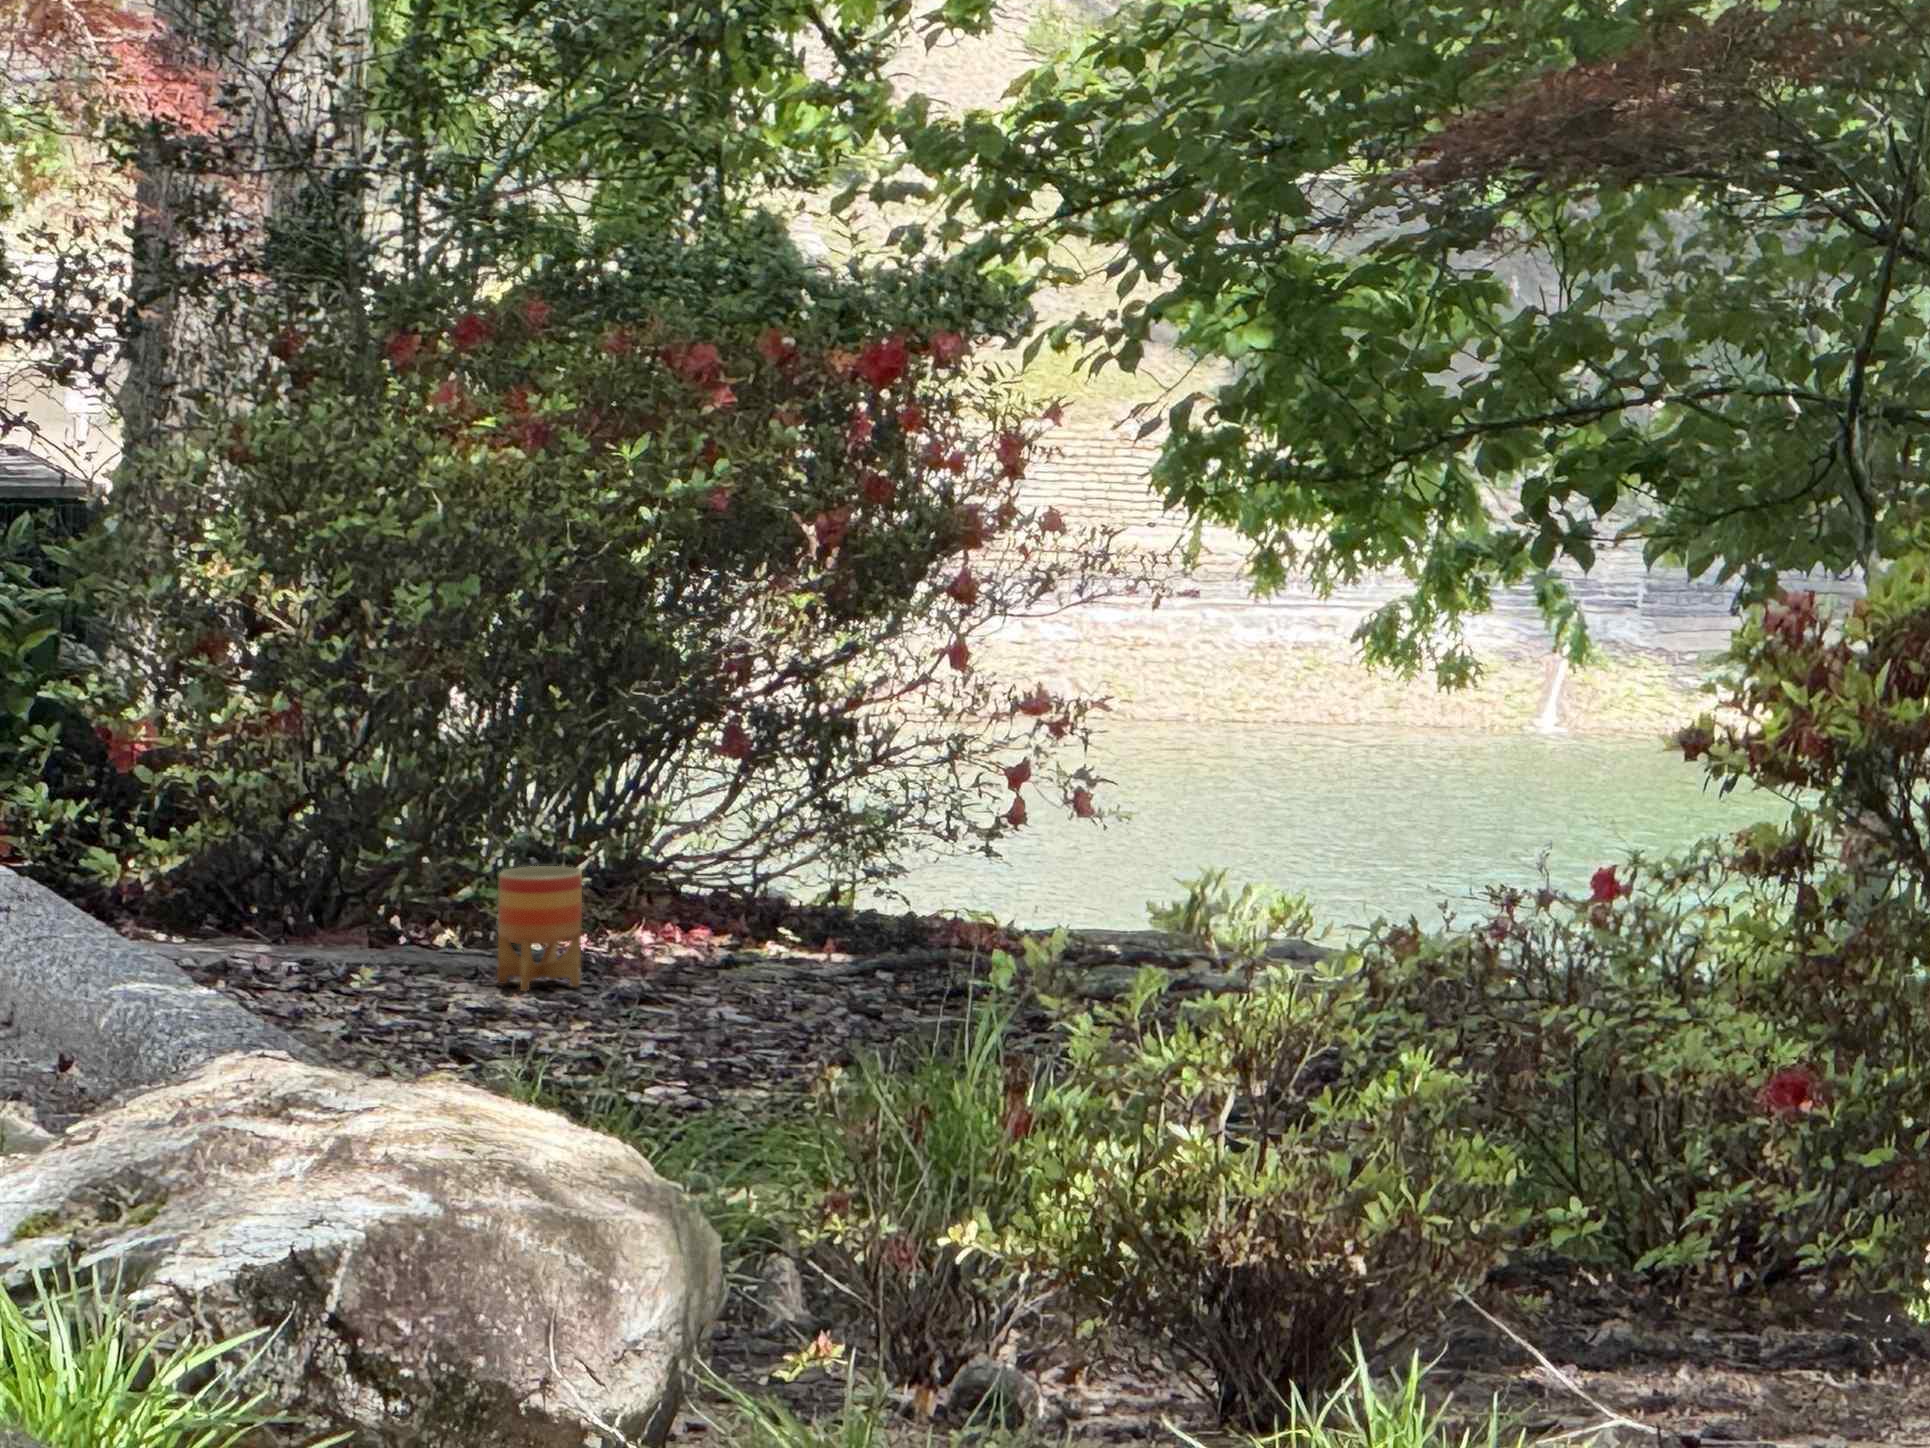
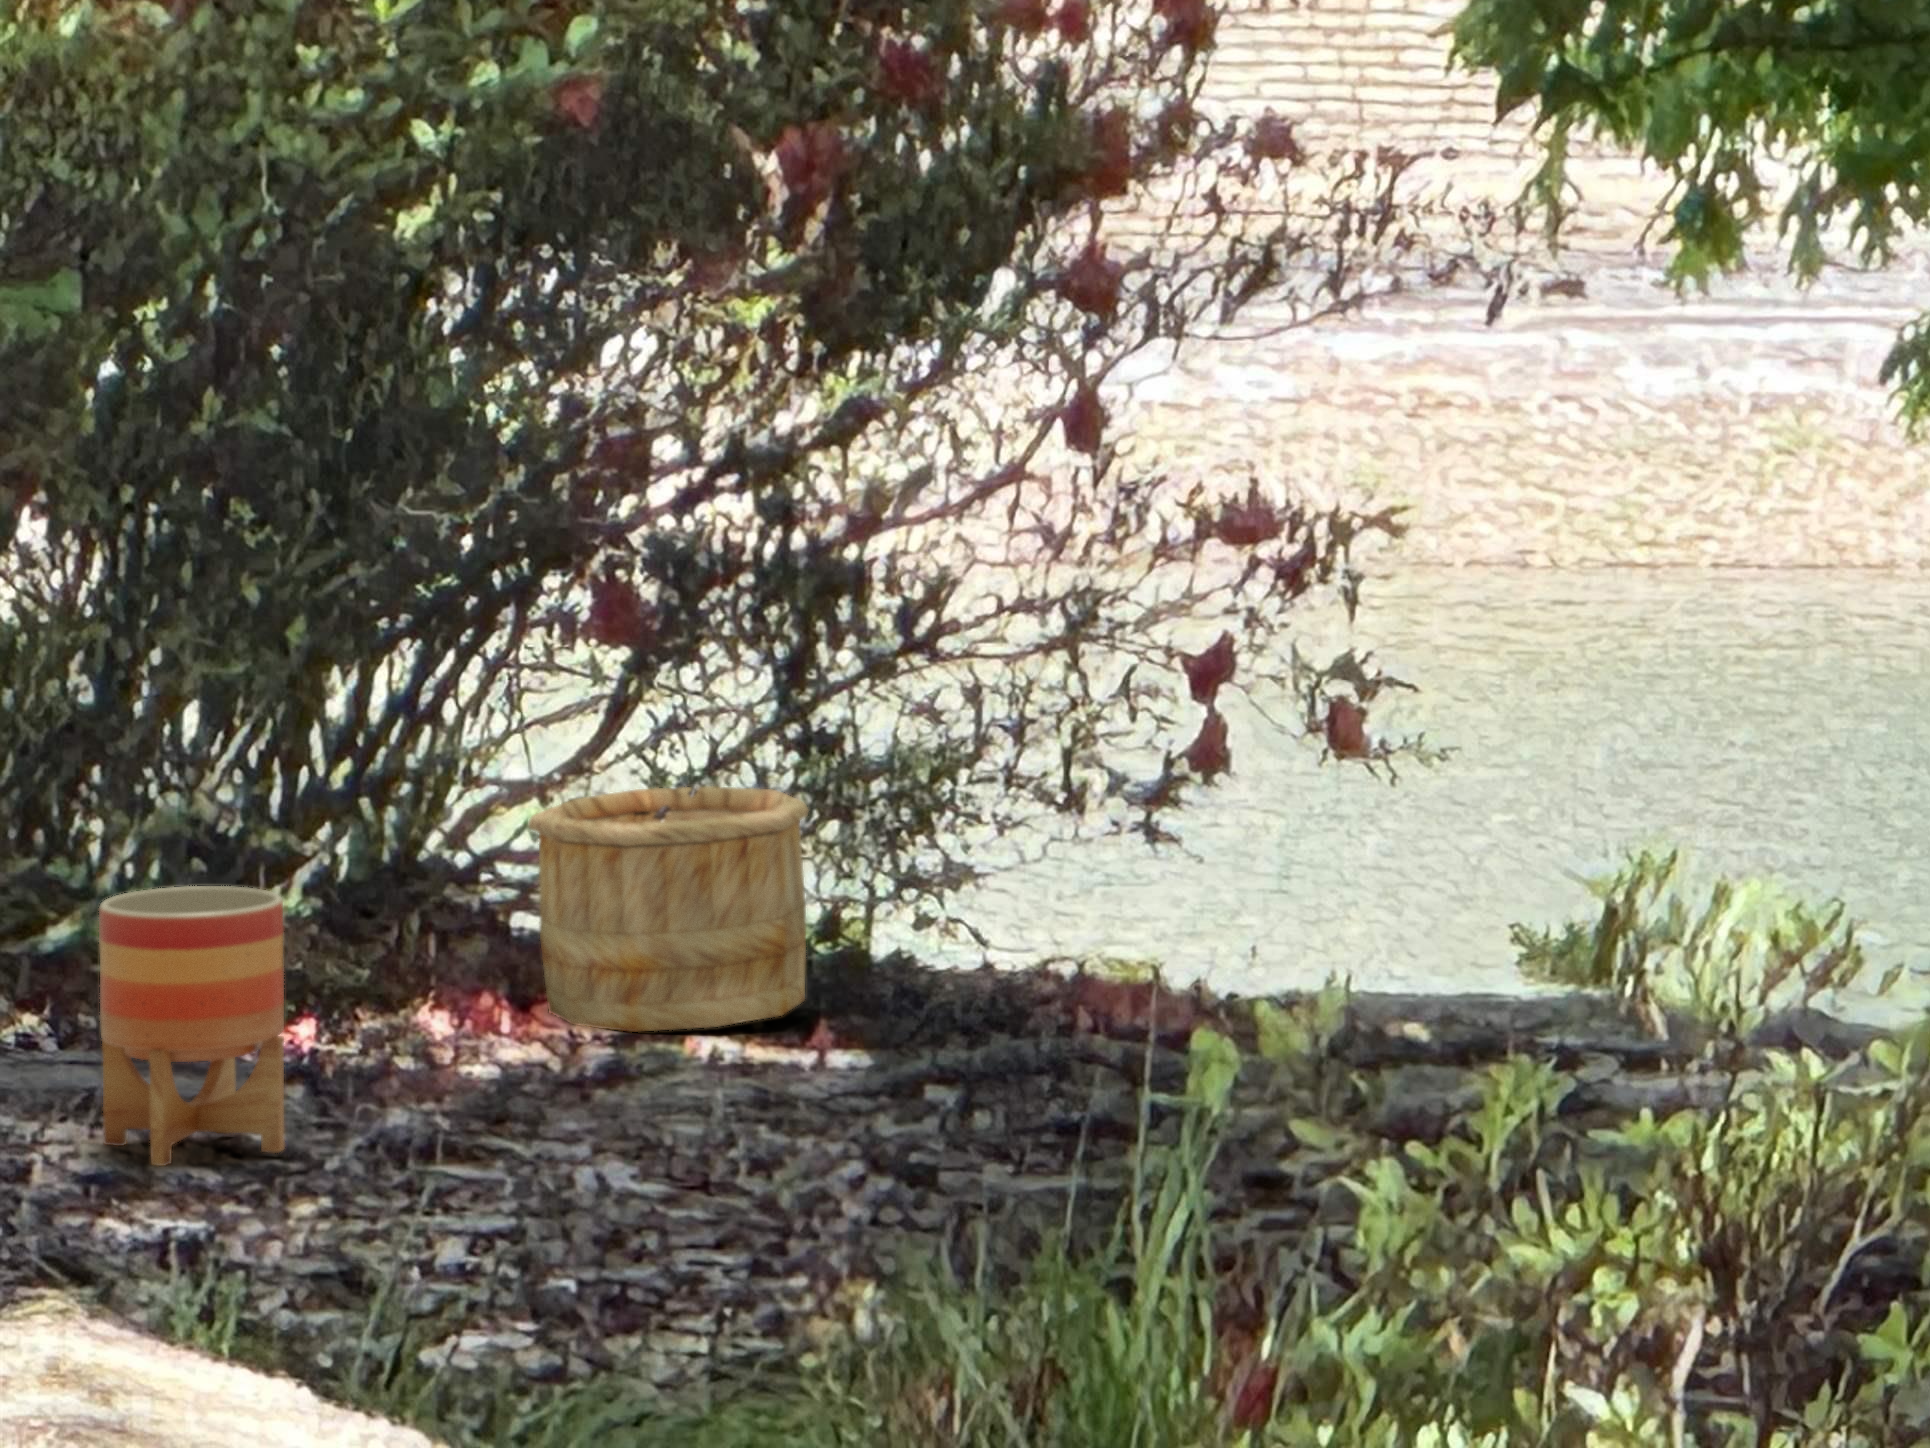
wooden bucket: none [690,826,824,942] -> present [528,786,808,1032]

